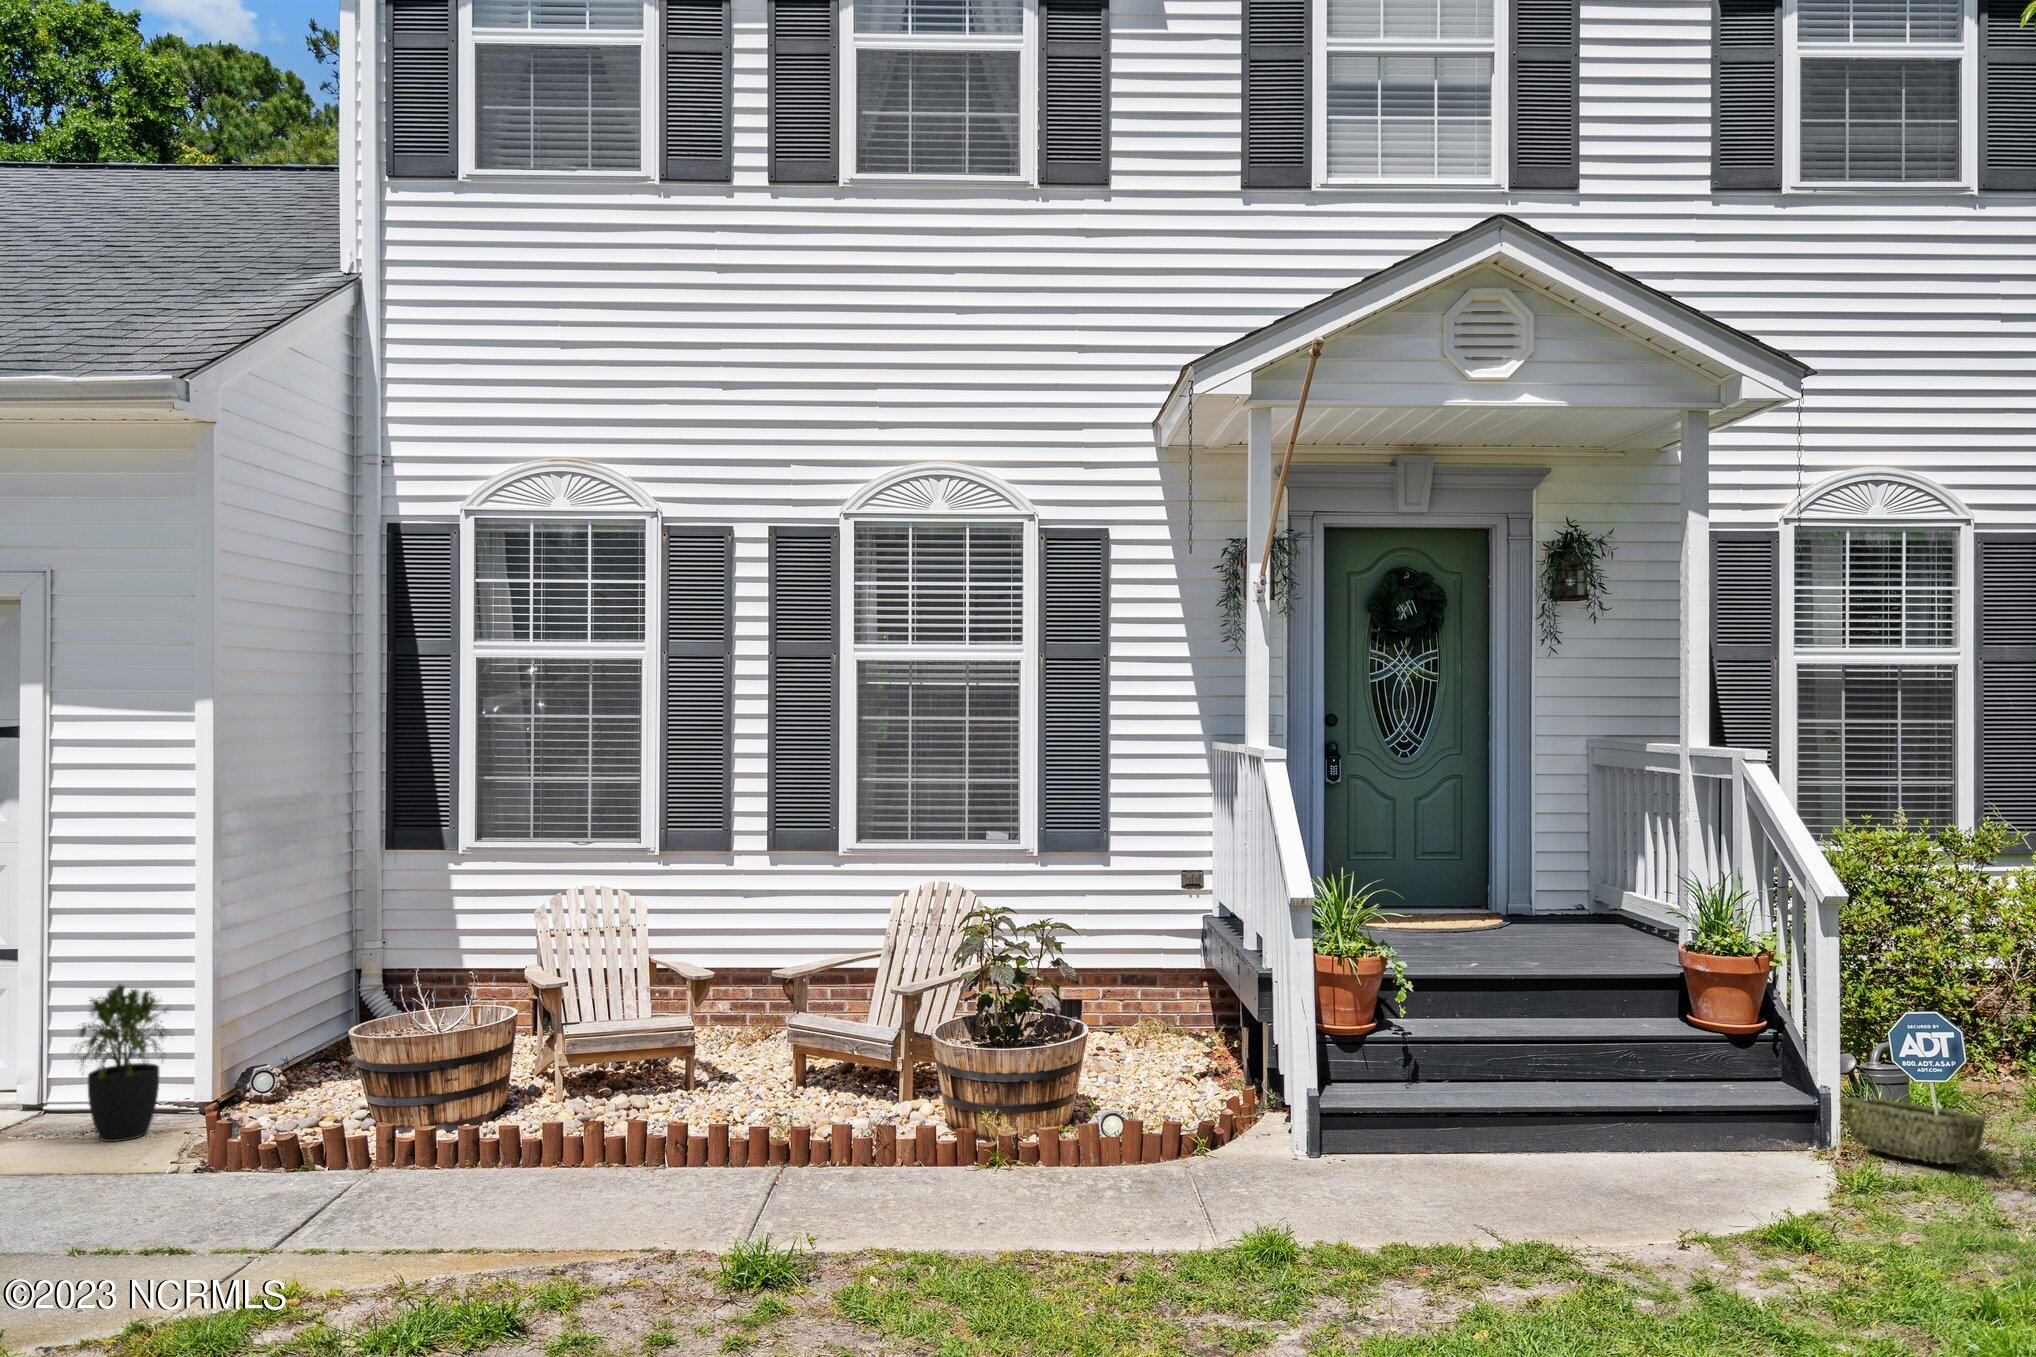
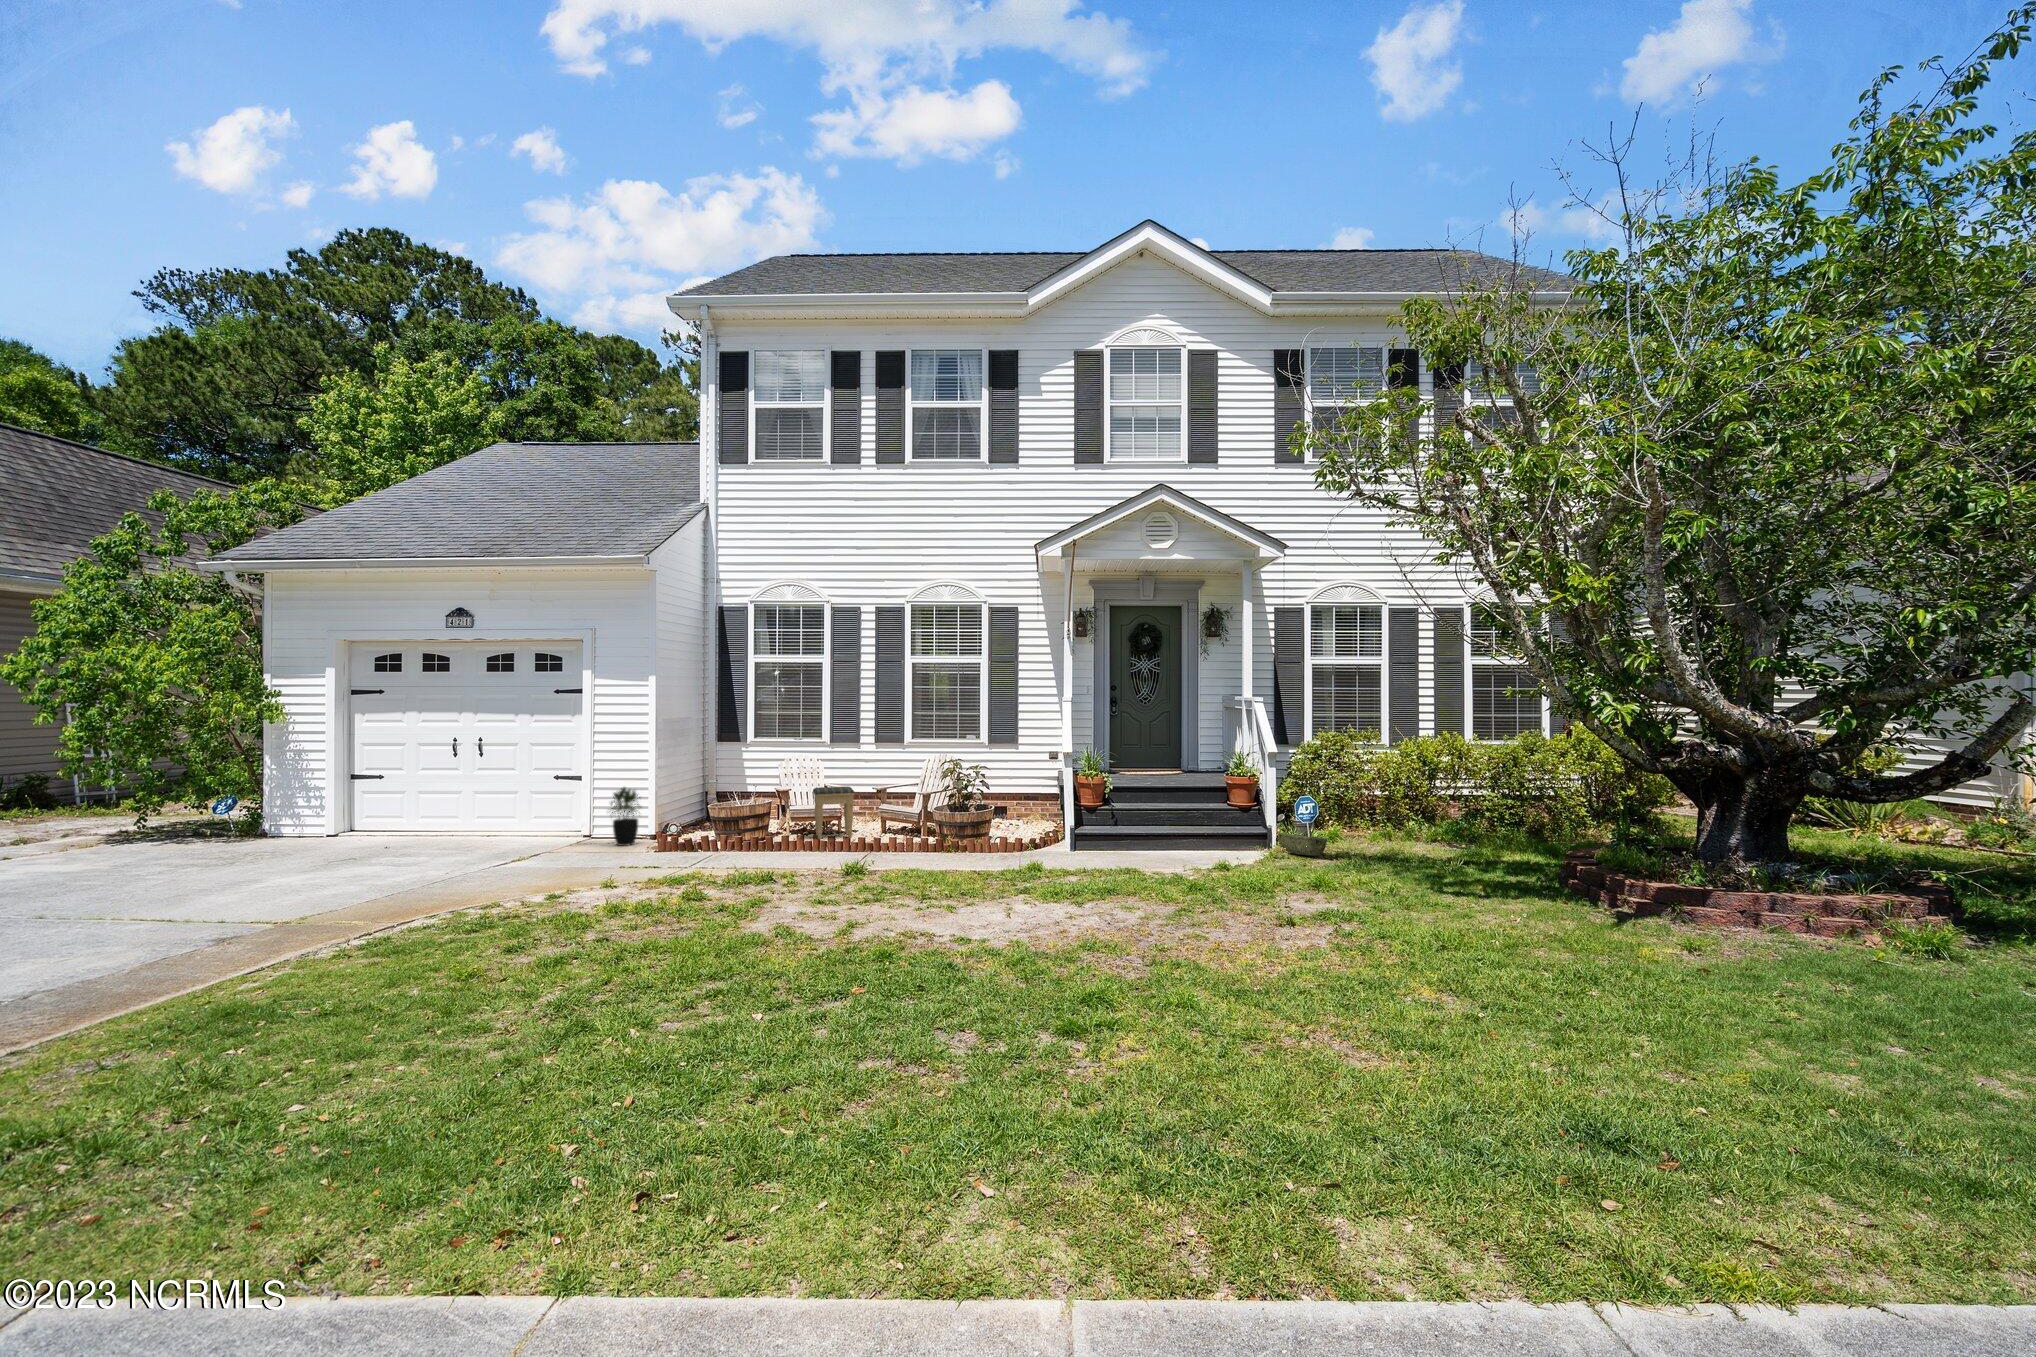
footstool: none [619,970,729,1113] -> present [813,787,855,839]

